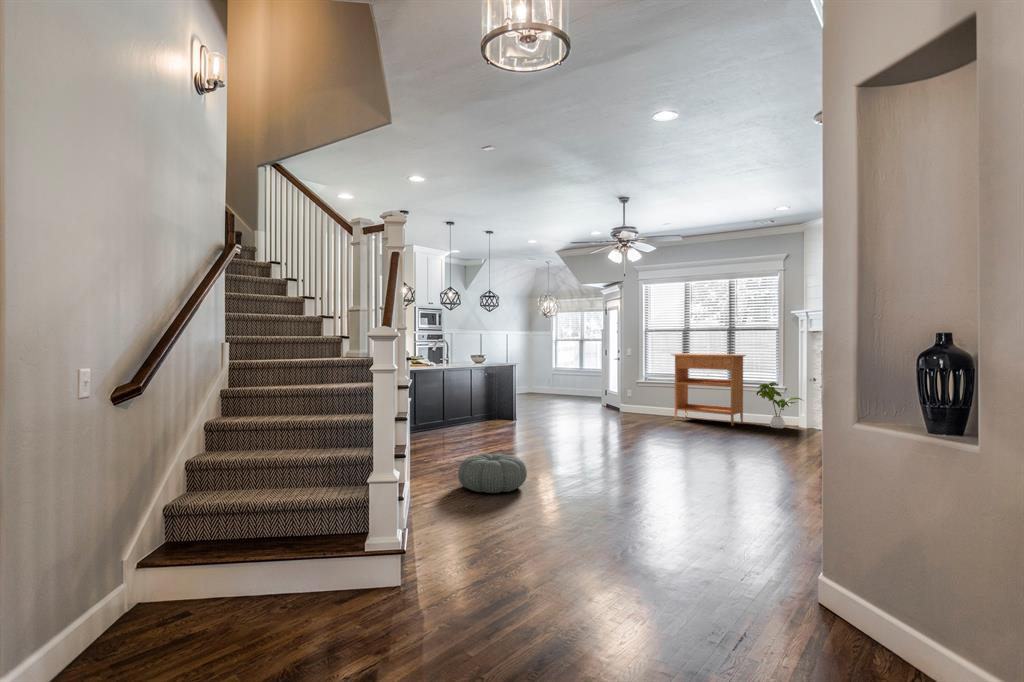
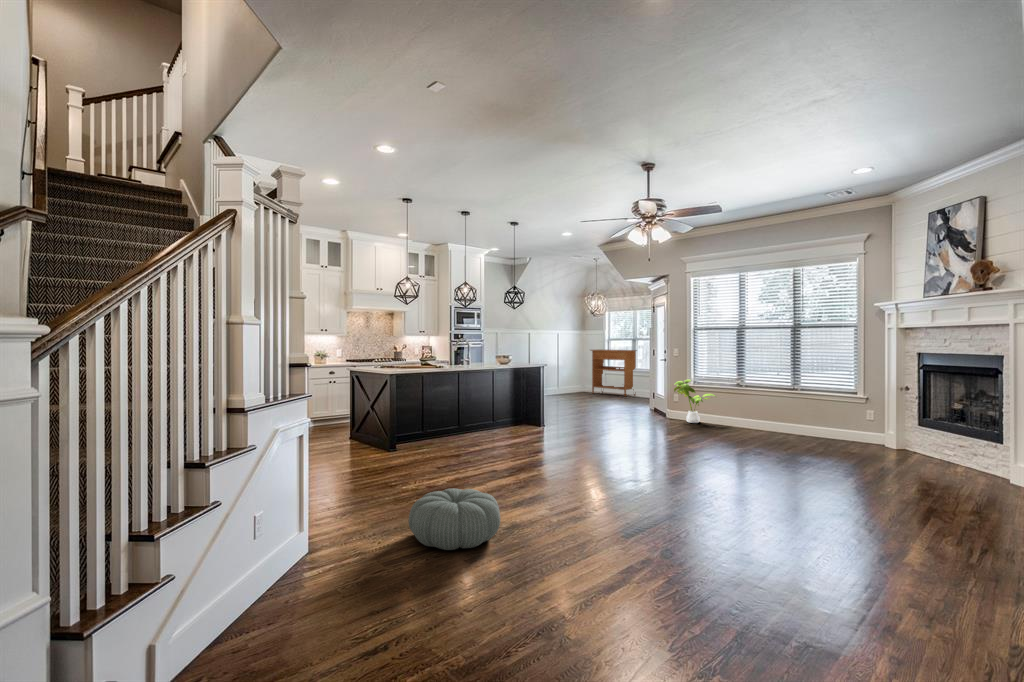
console table: present [671,354,746,425] -> present [591,349,637,397]
house plant: present [756,382,802,428] -> present [674,379,716,423]

